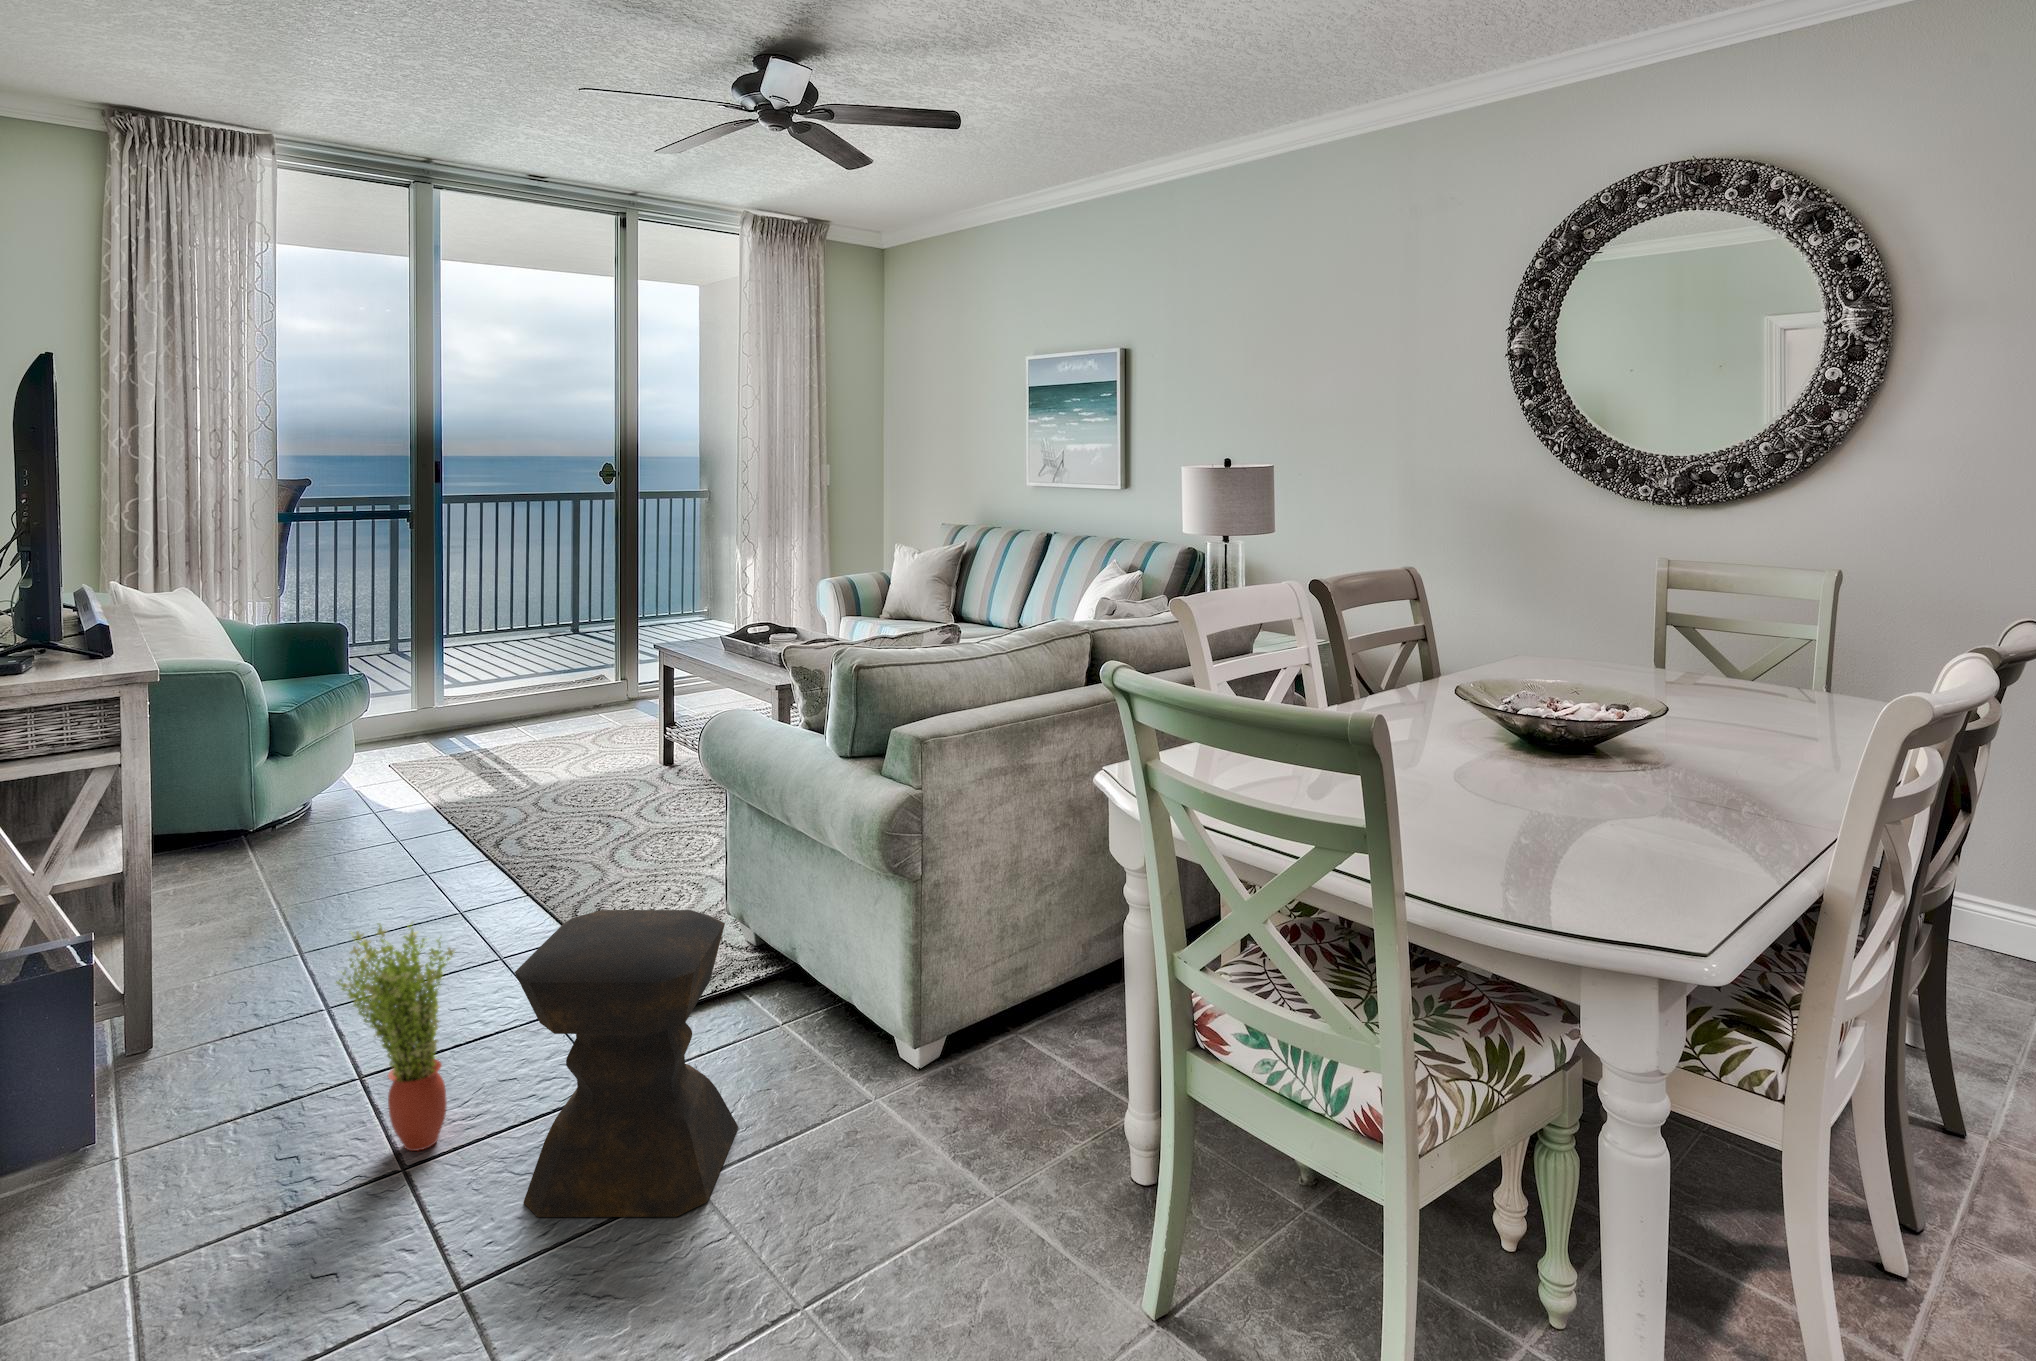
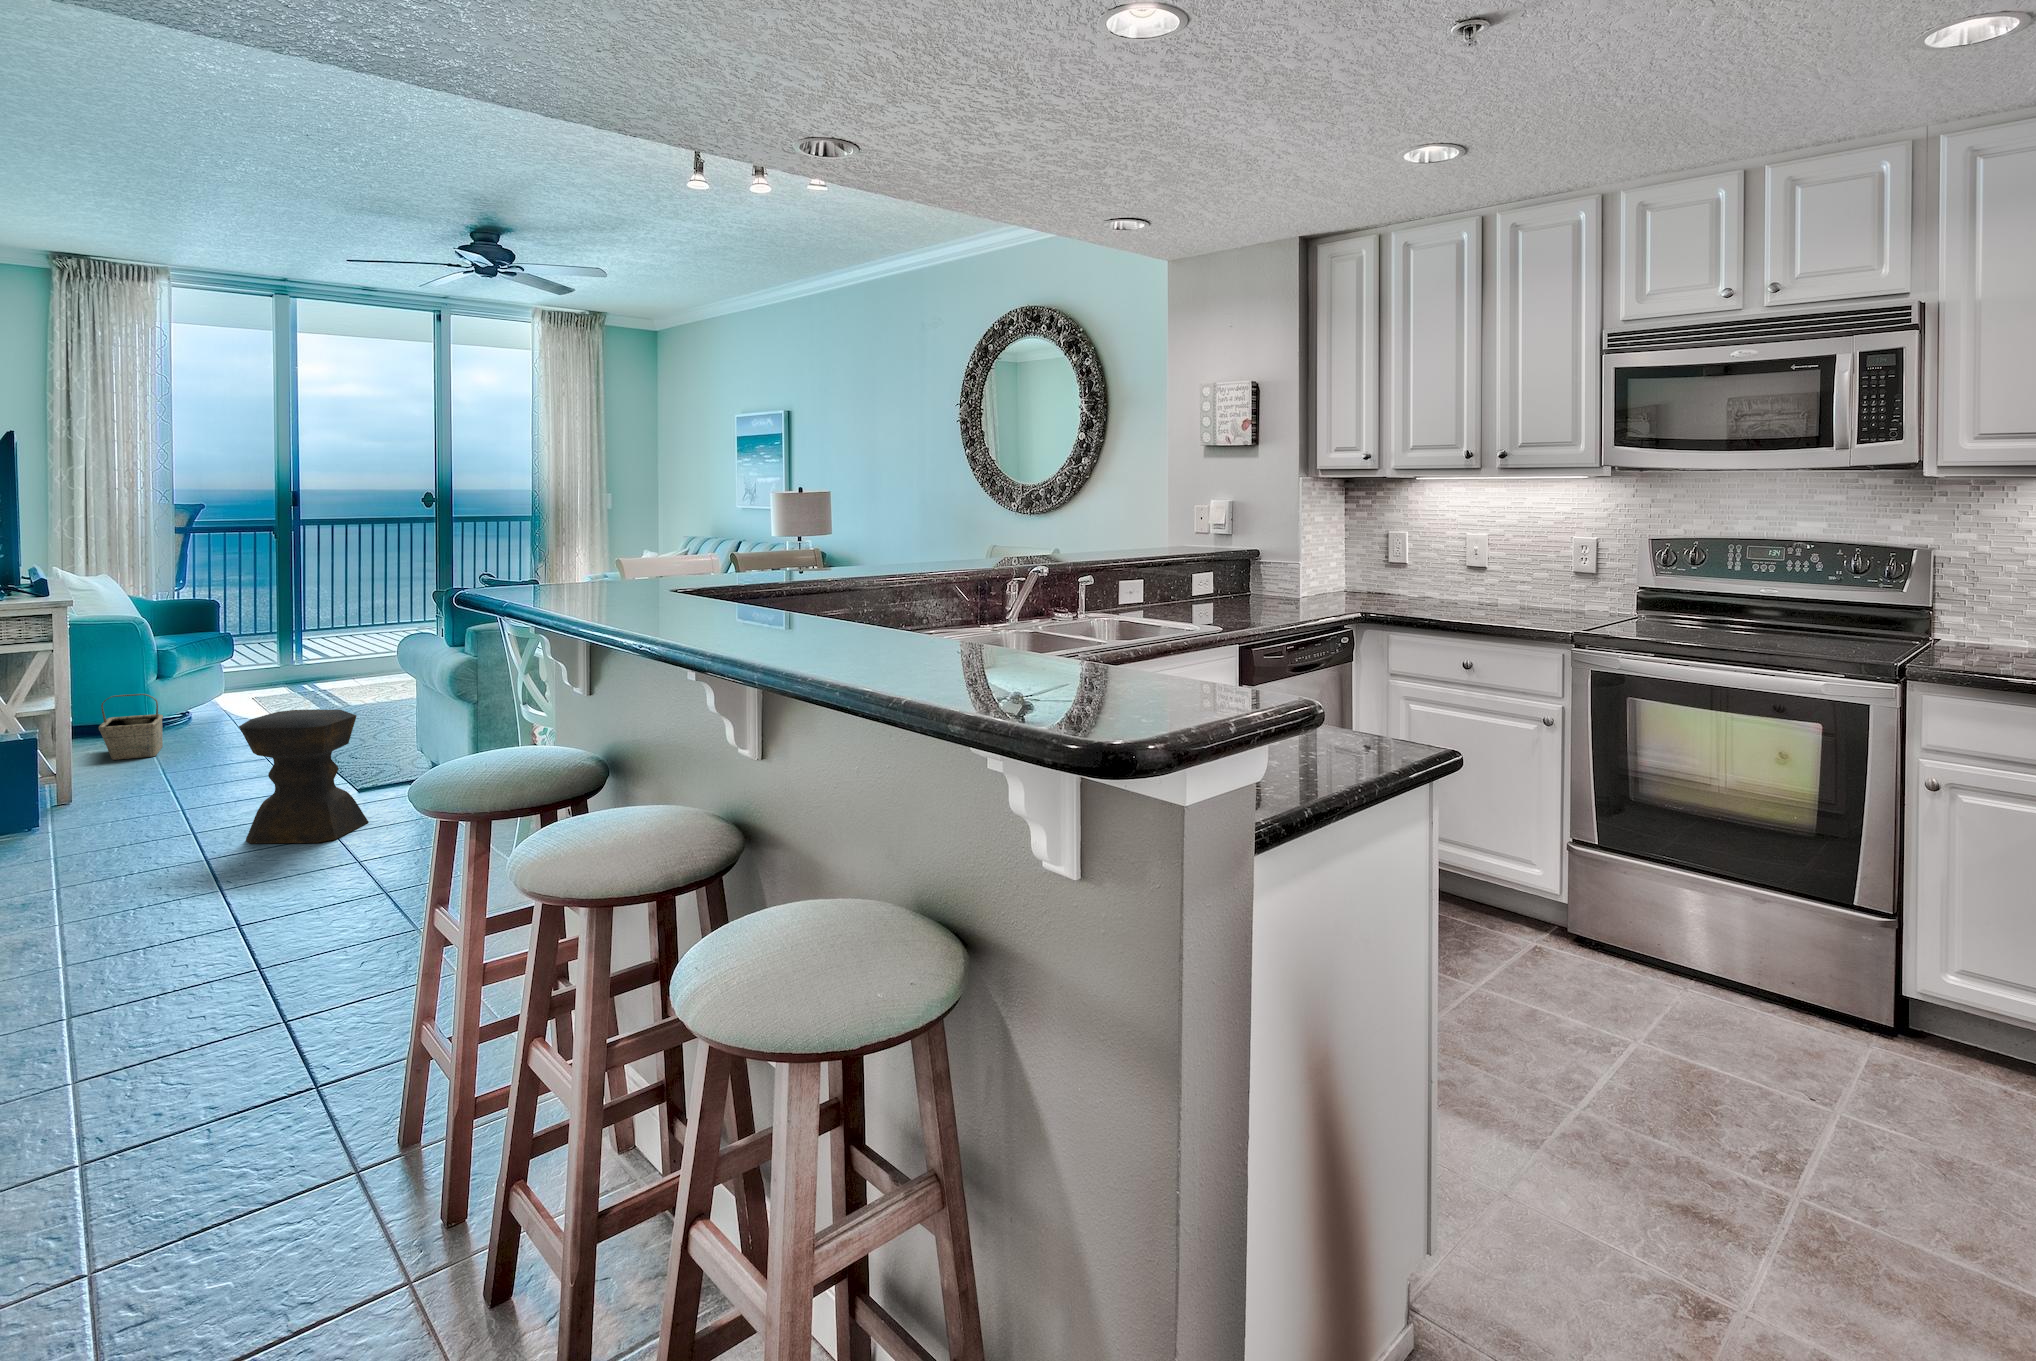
basket: none [194,795,291,910] -> present [99,694,163,760]
potted plant: present [337,923,454,1151] -> none [156,713,219,829]

